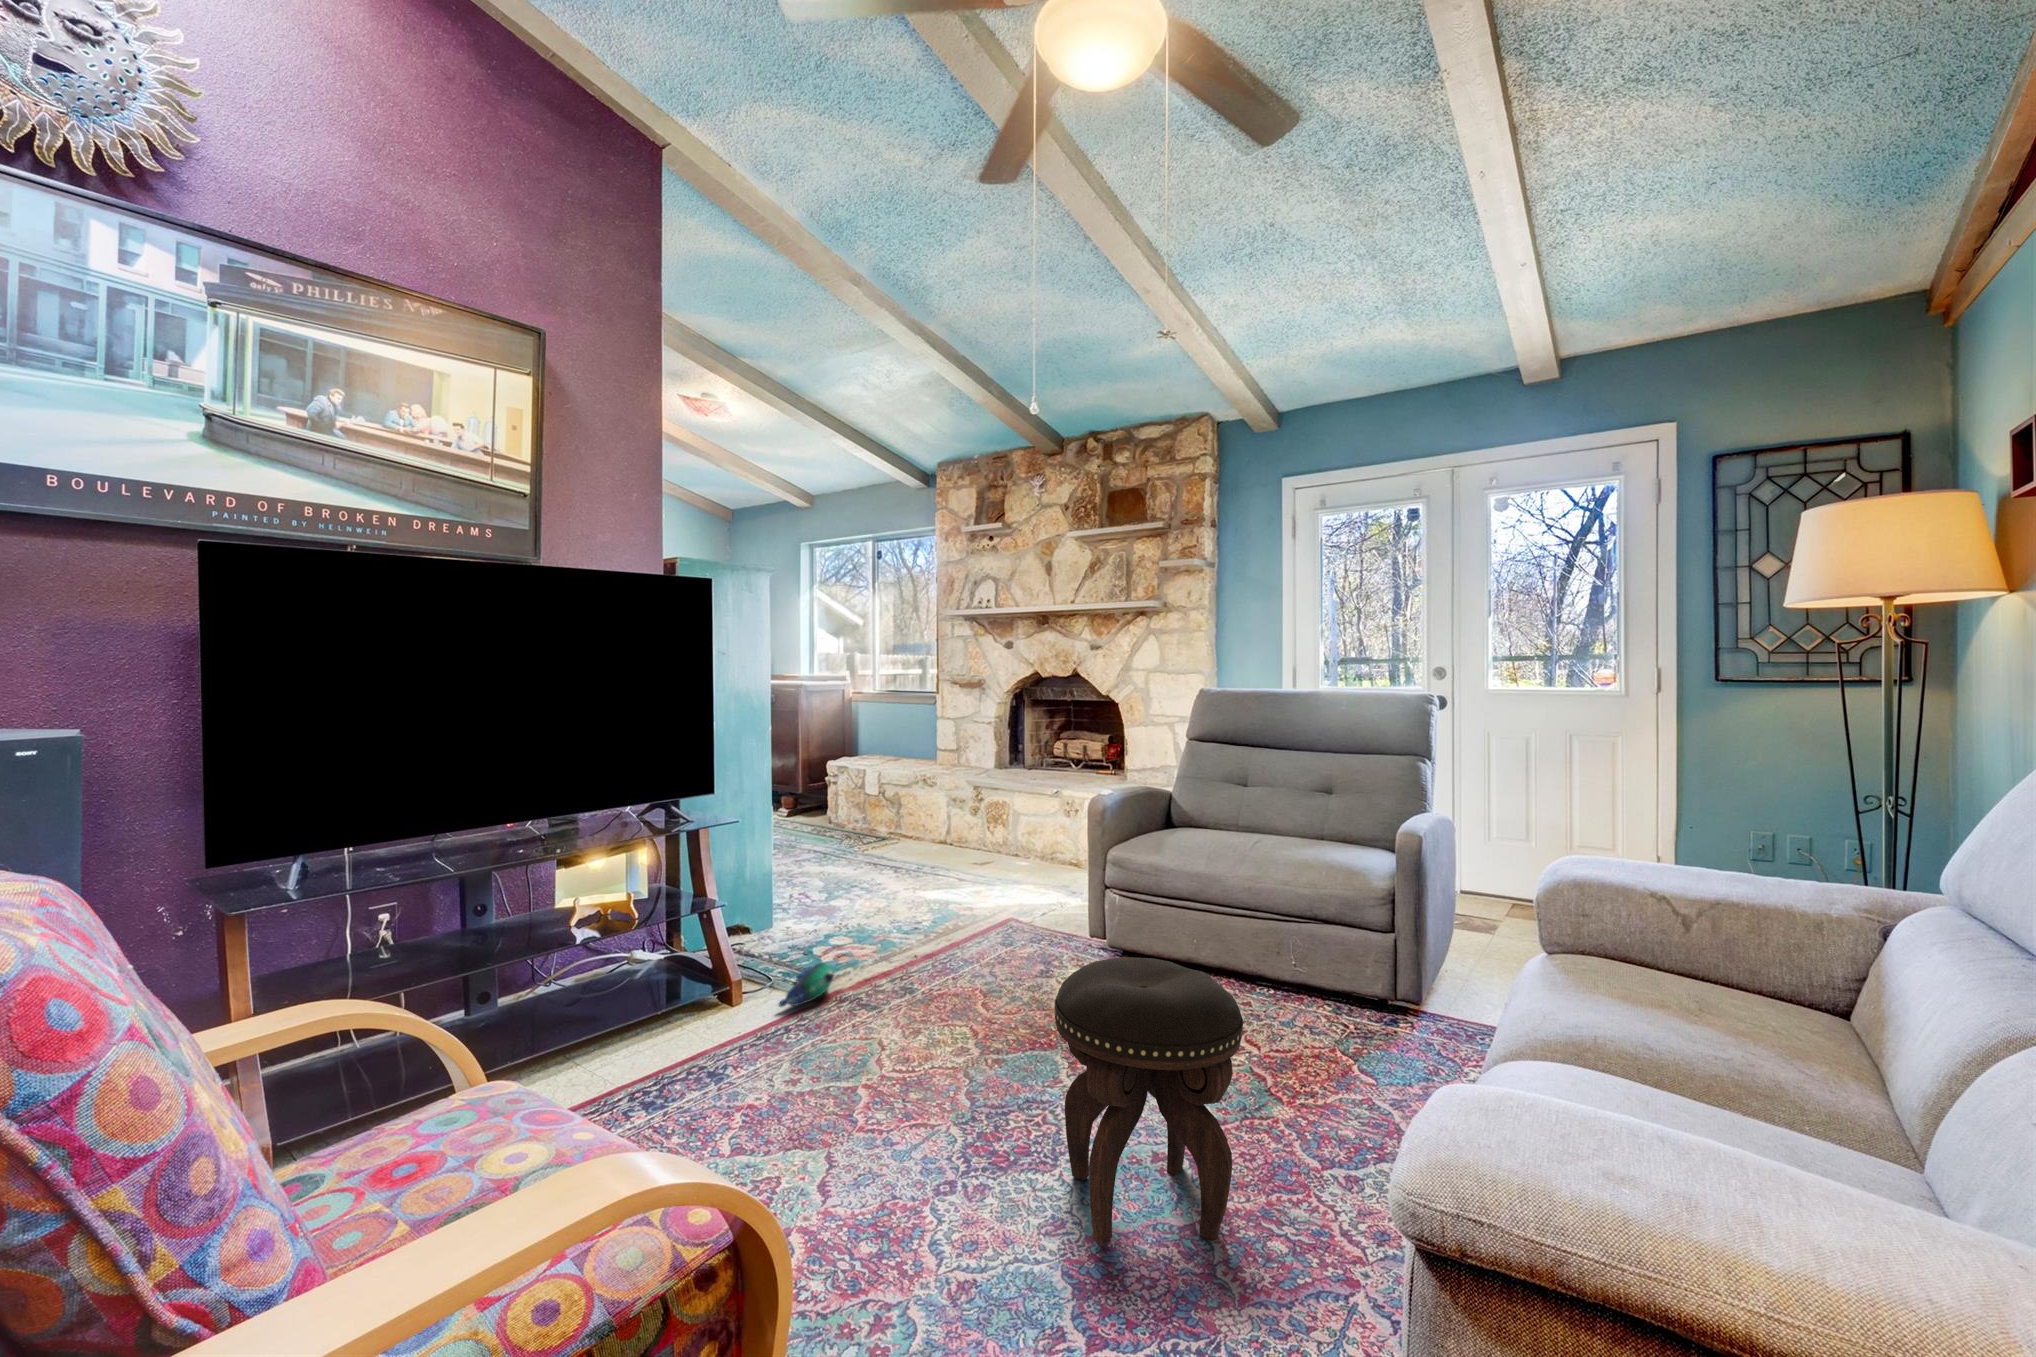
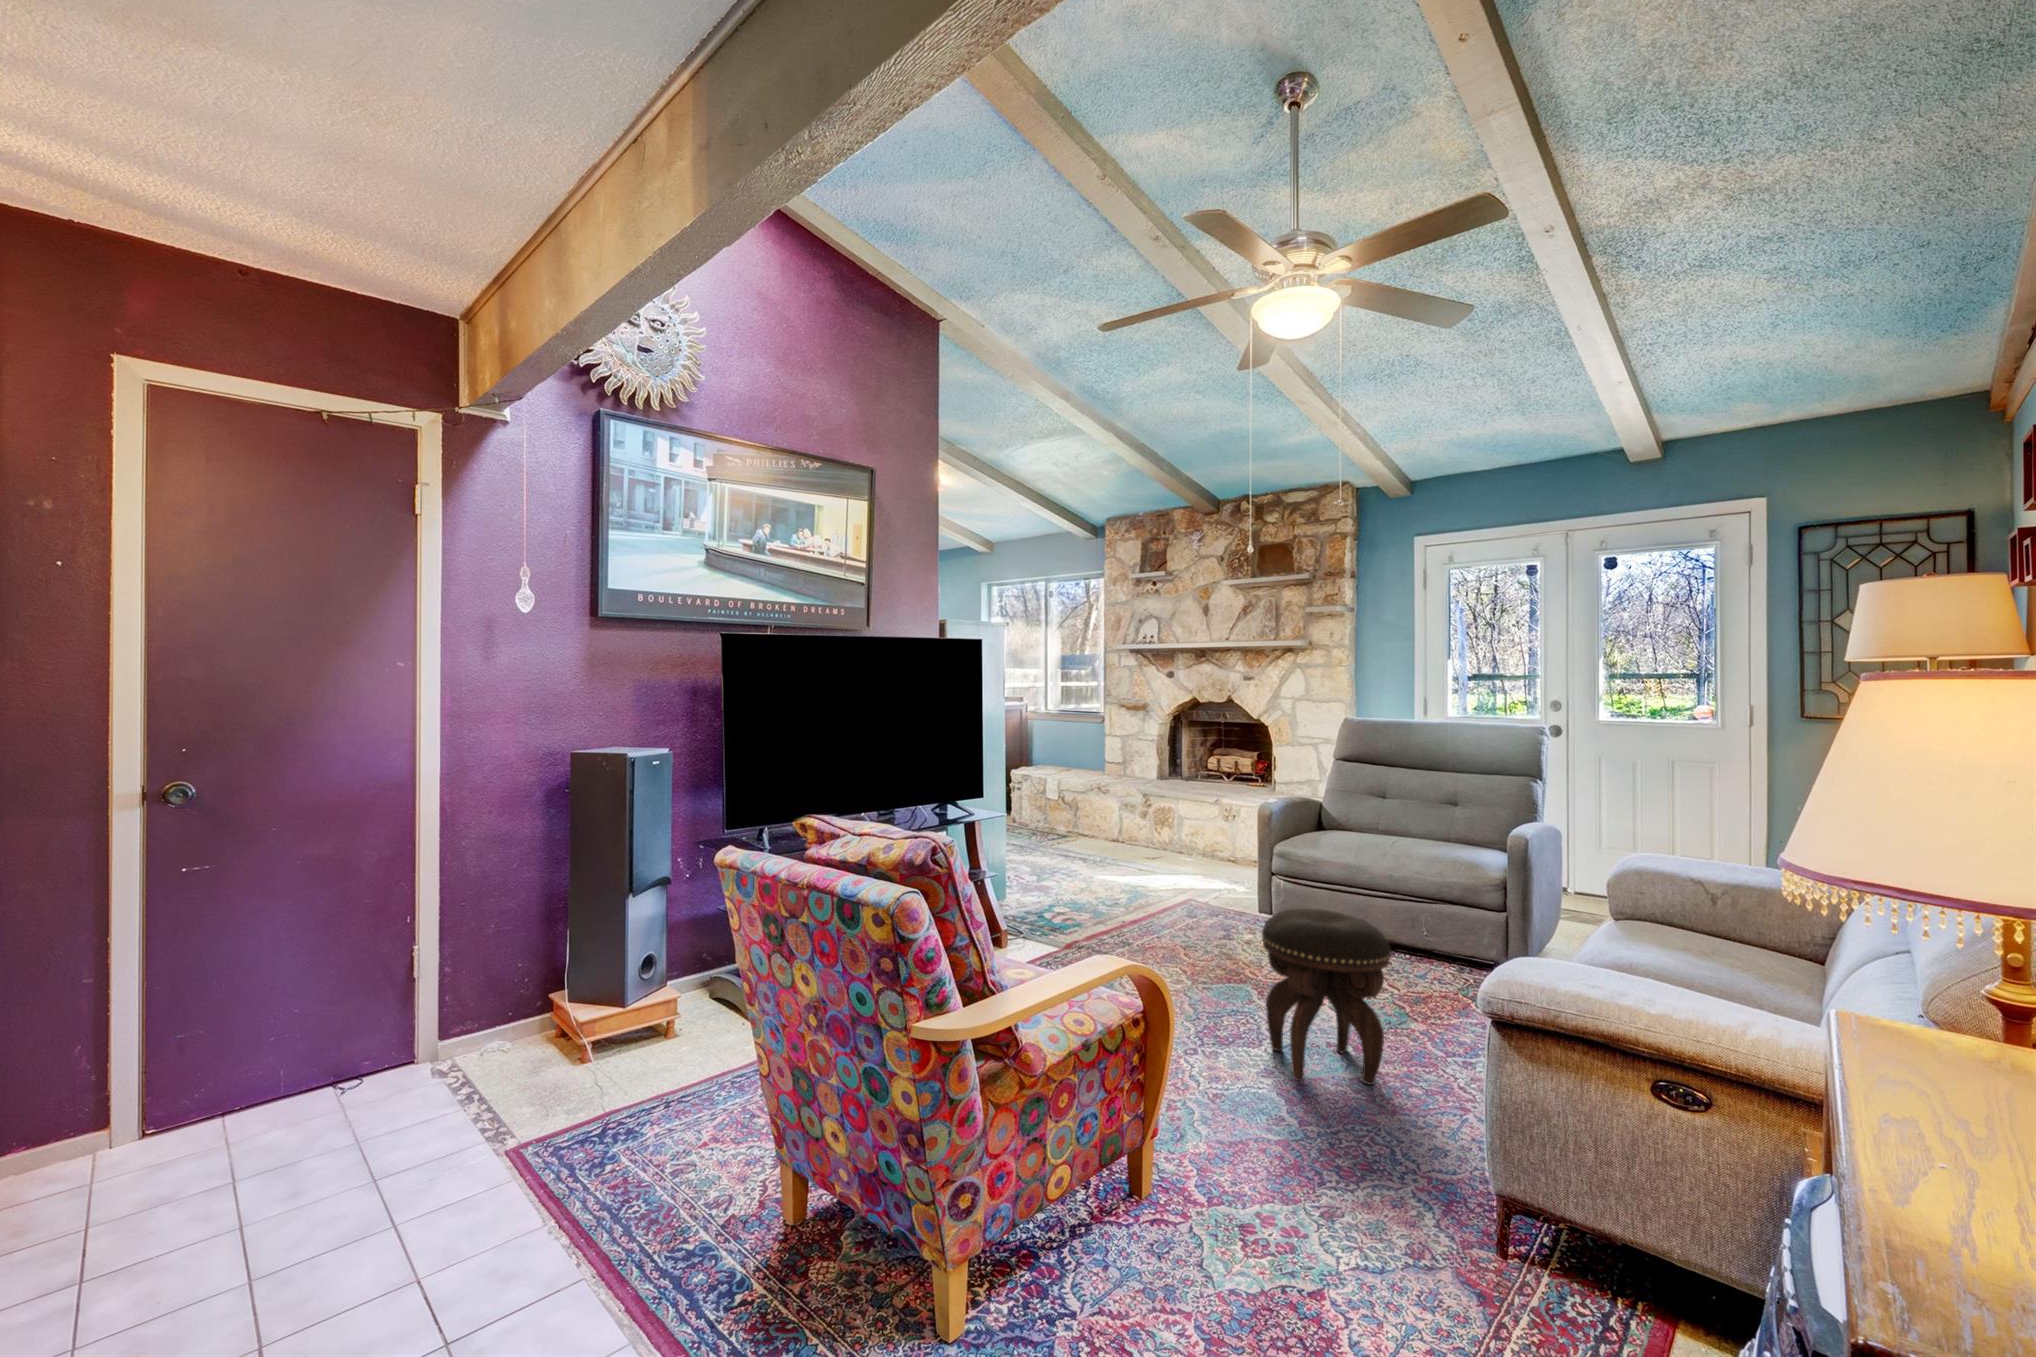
plush toy: present [779,963,834,1007] -> none [1036,919,1073,947]

